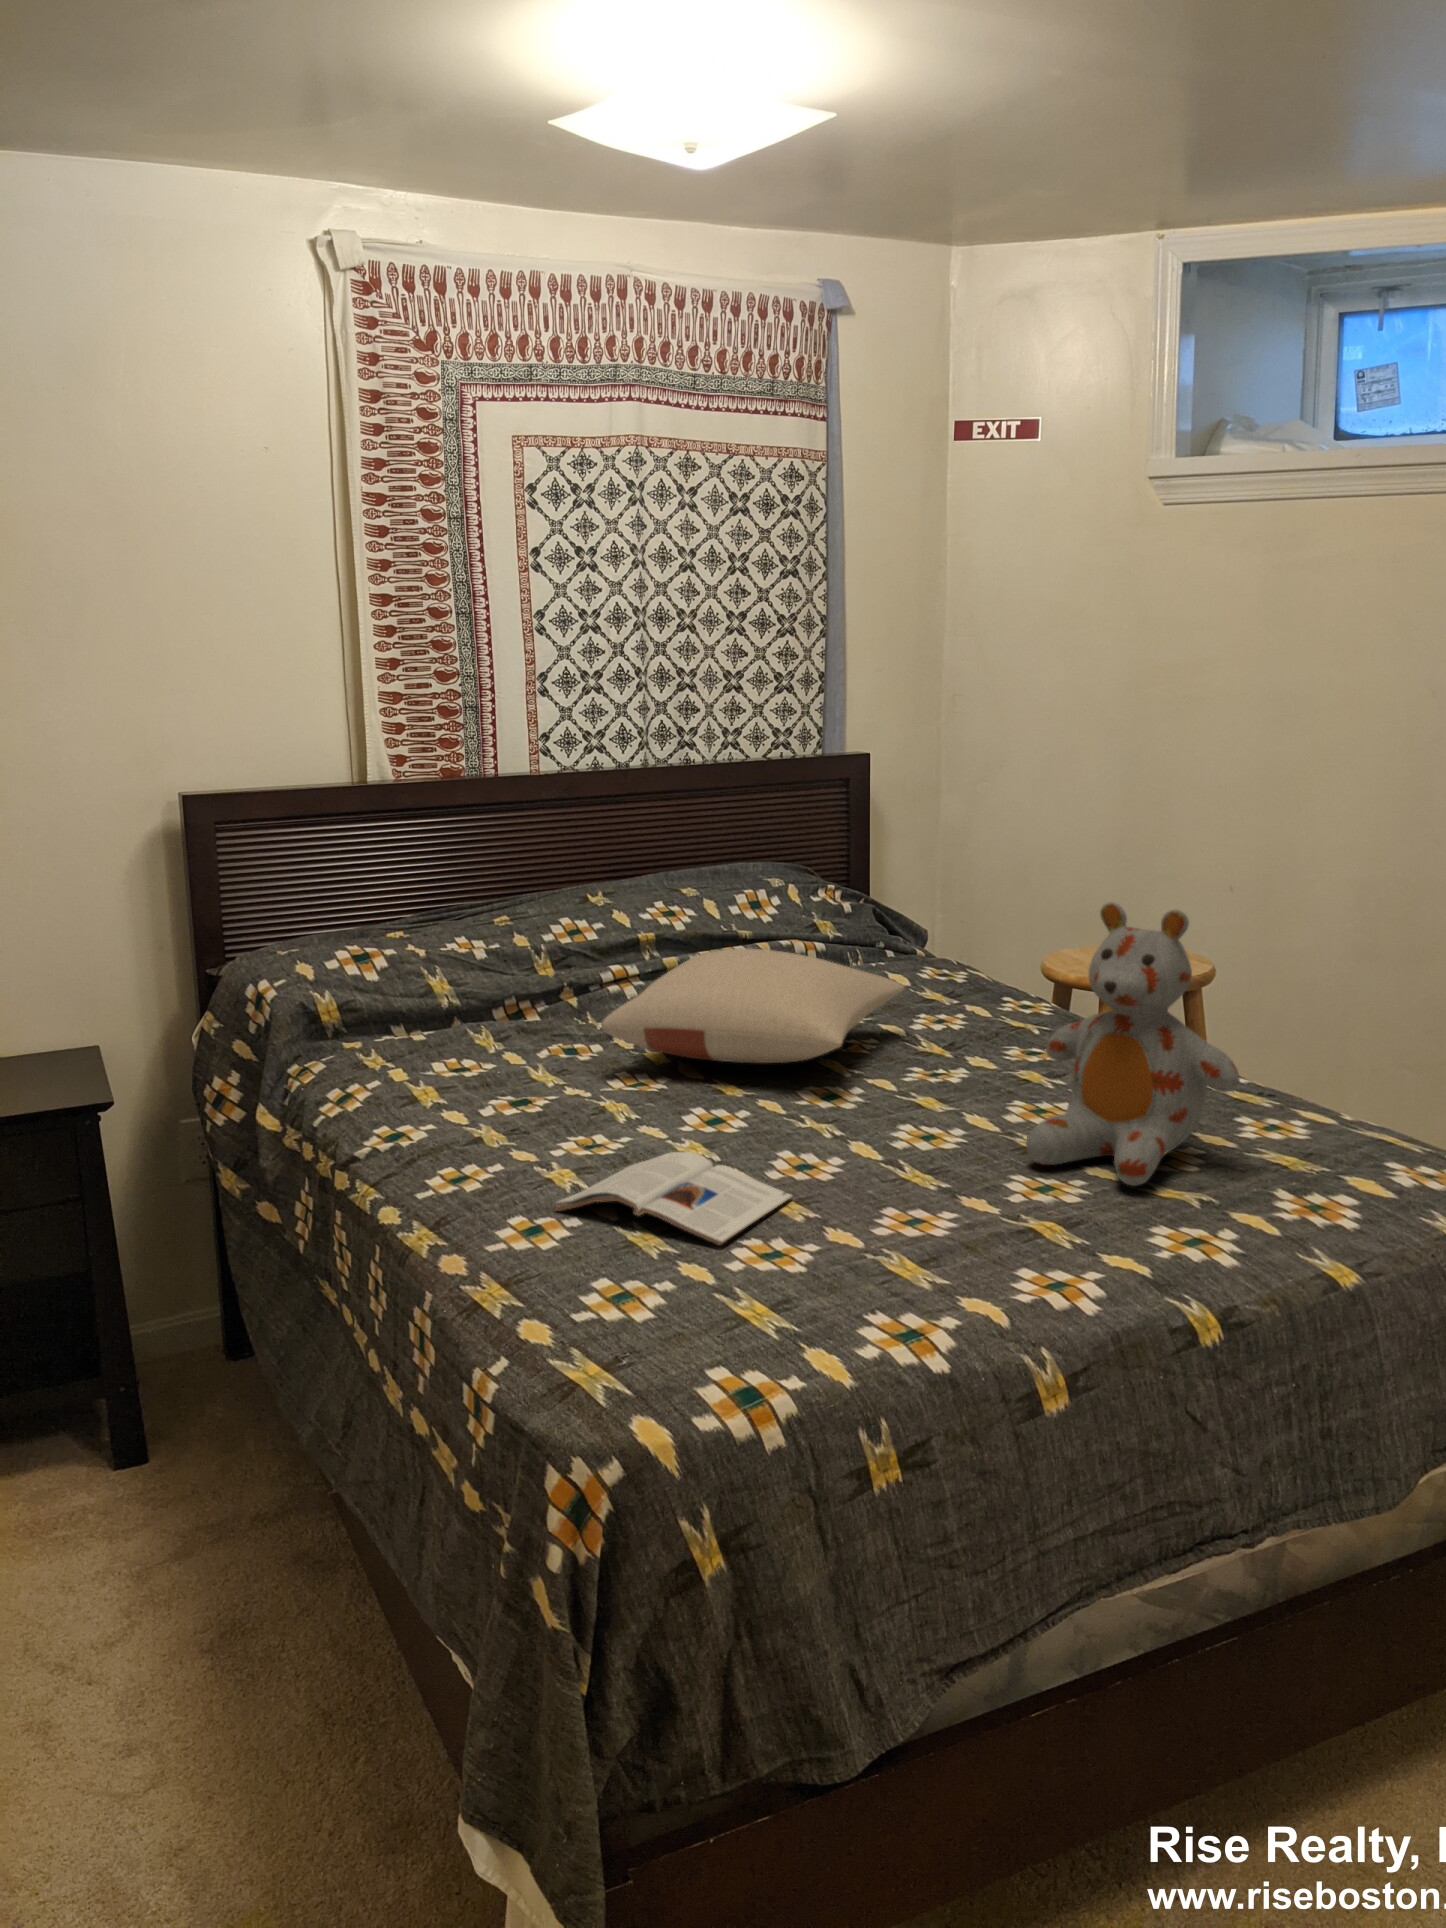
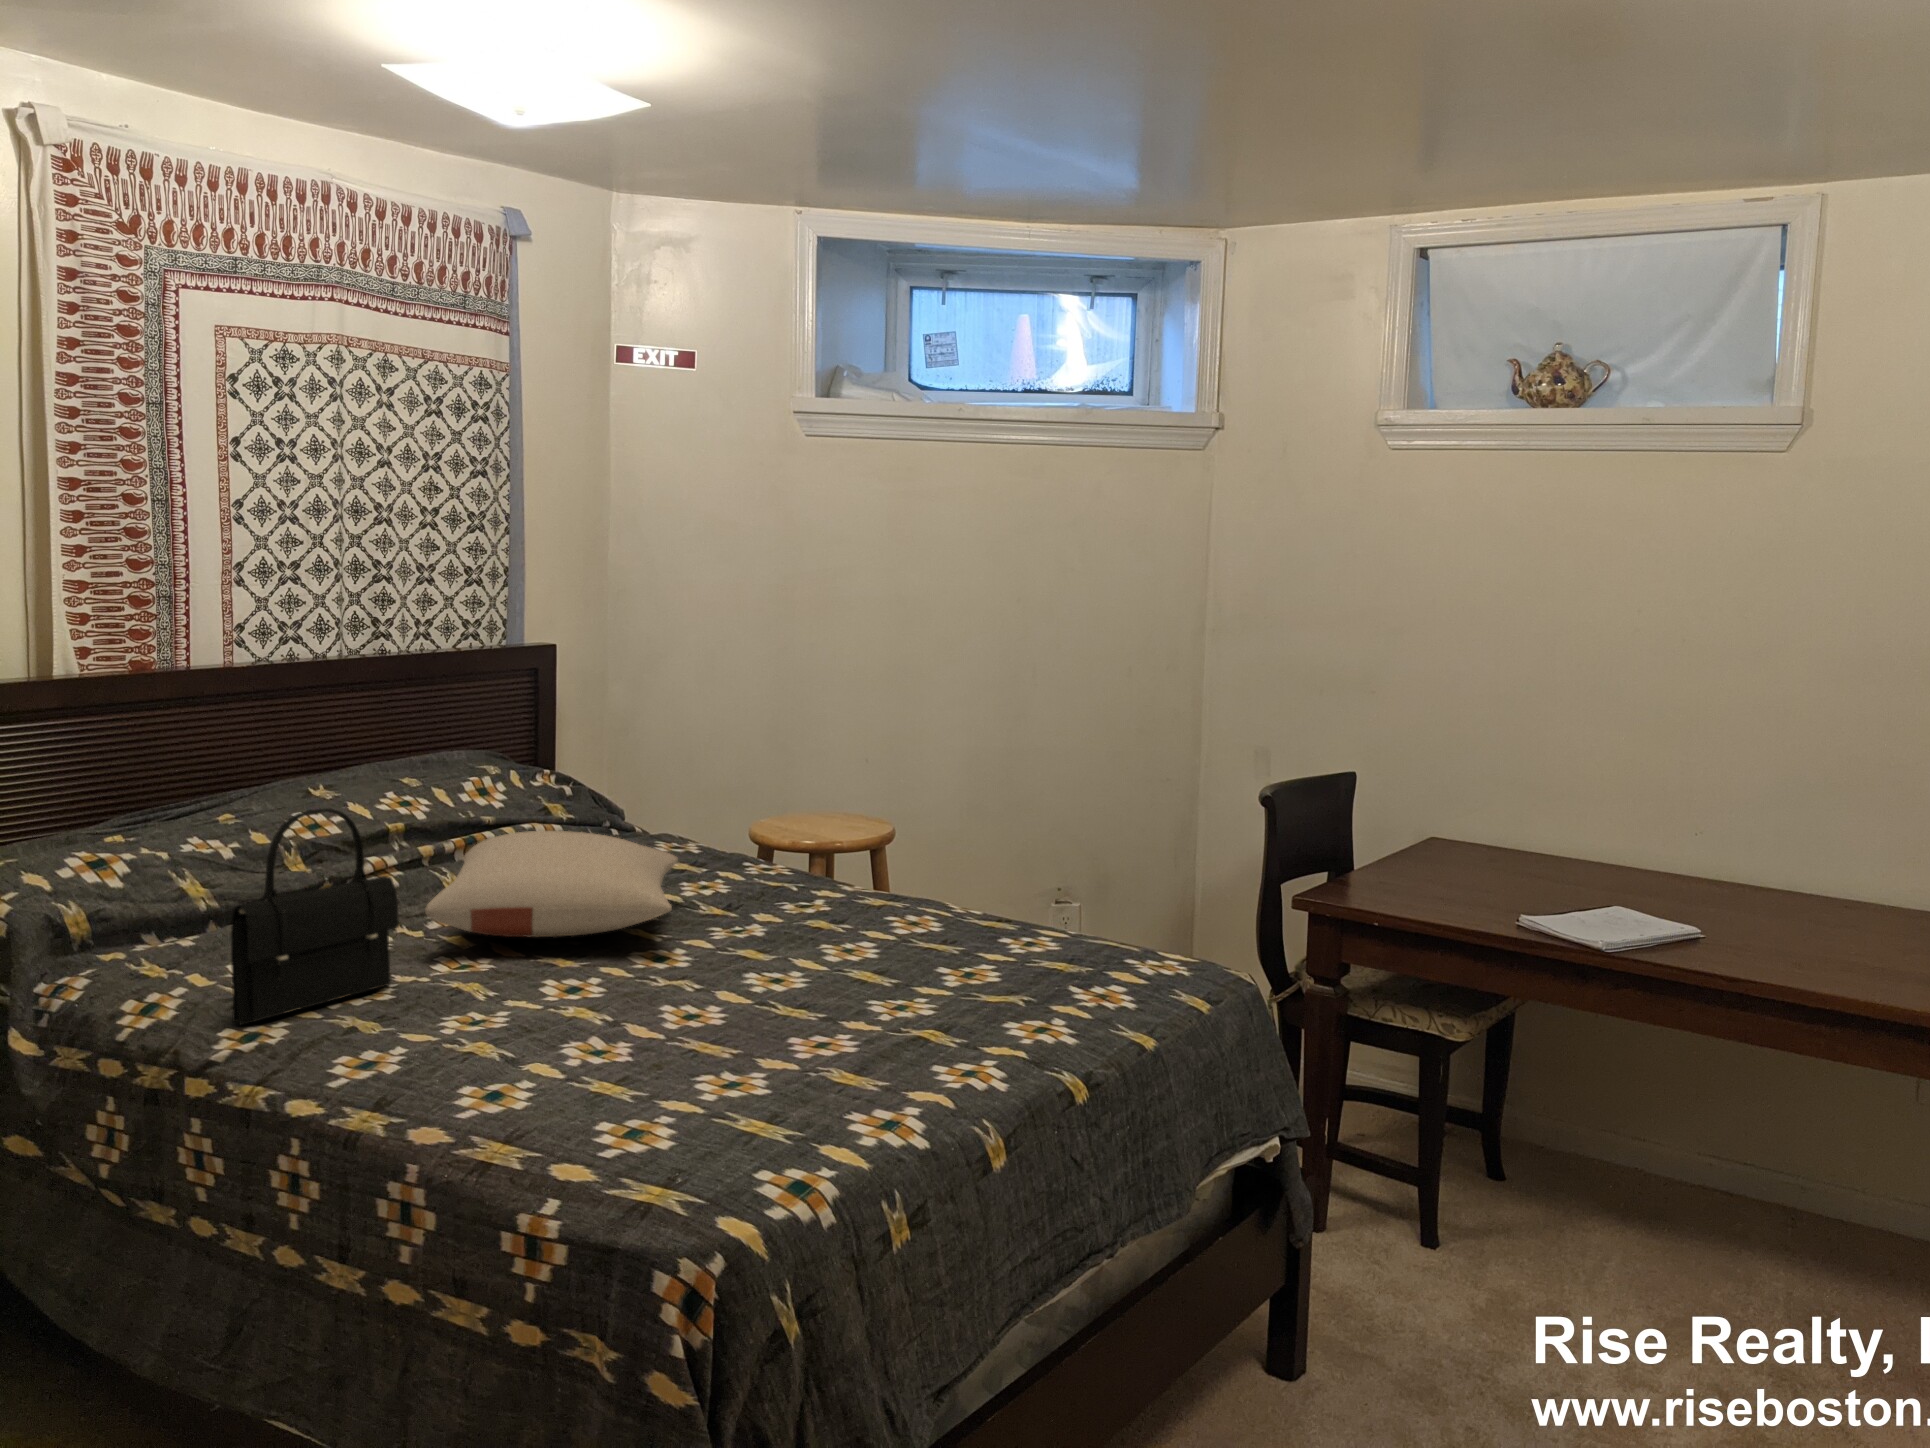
stuffed bear: present [1026,902,1240,1186] -> none [859,770,1025,999]
handbag: none [382,916,556,1125] -> present [231,808,399,1025]
magazine: present [556,1152,792,1245] -> none [489,1012,698,1084]

